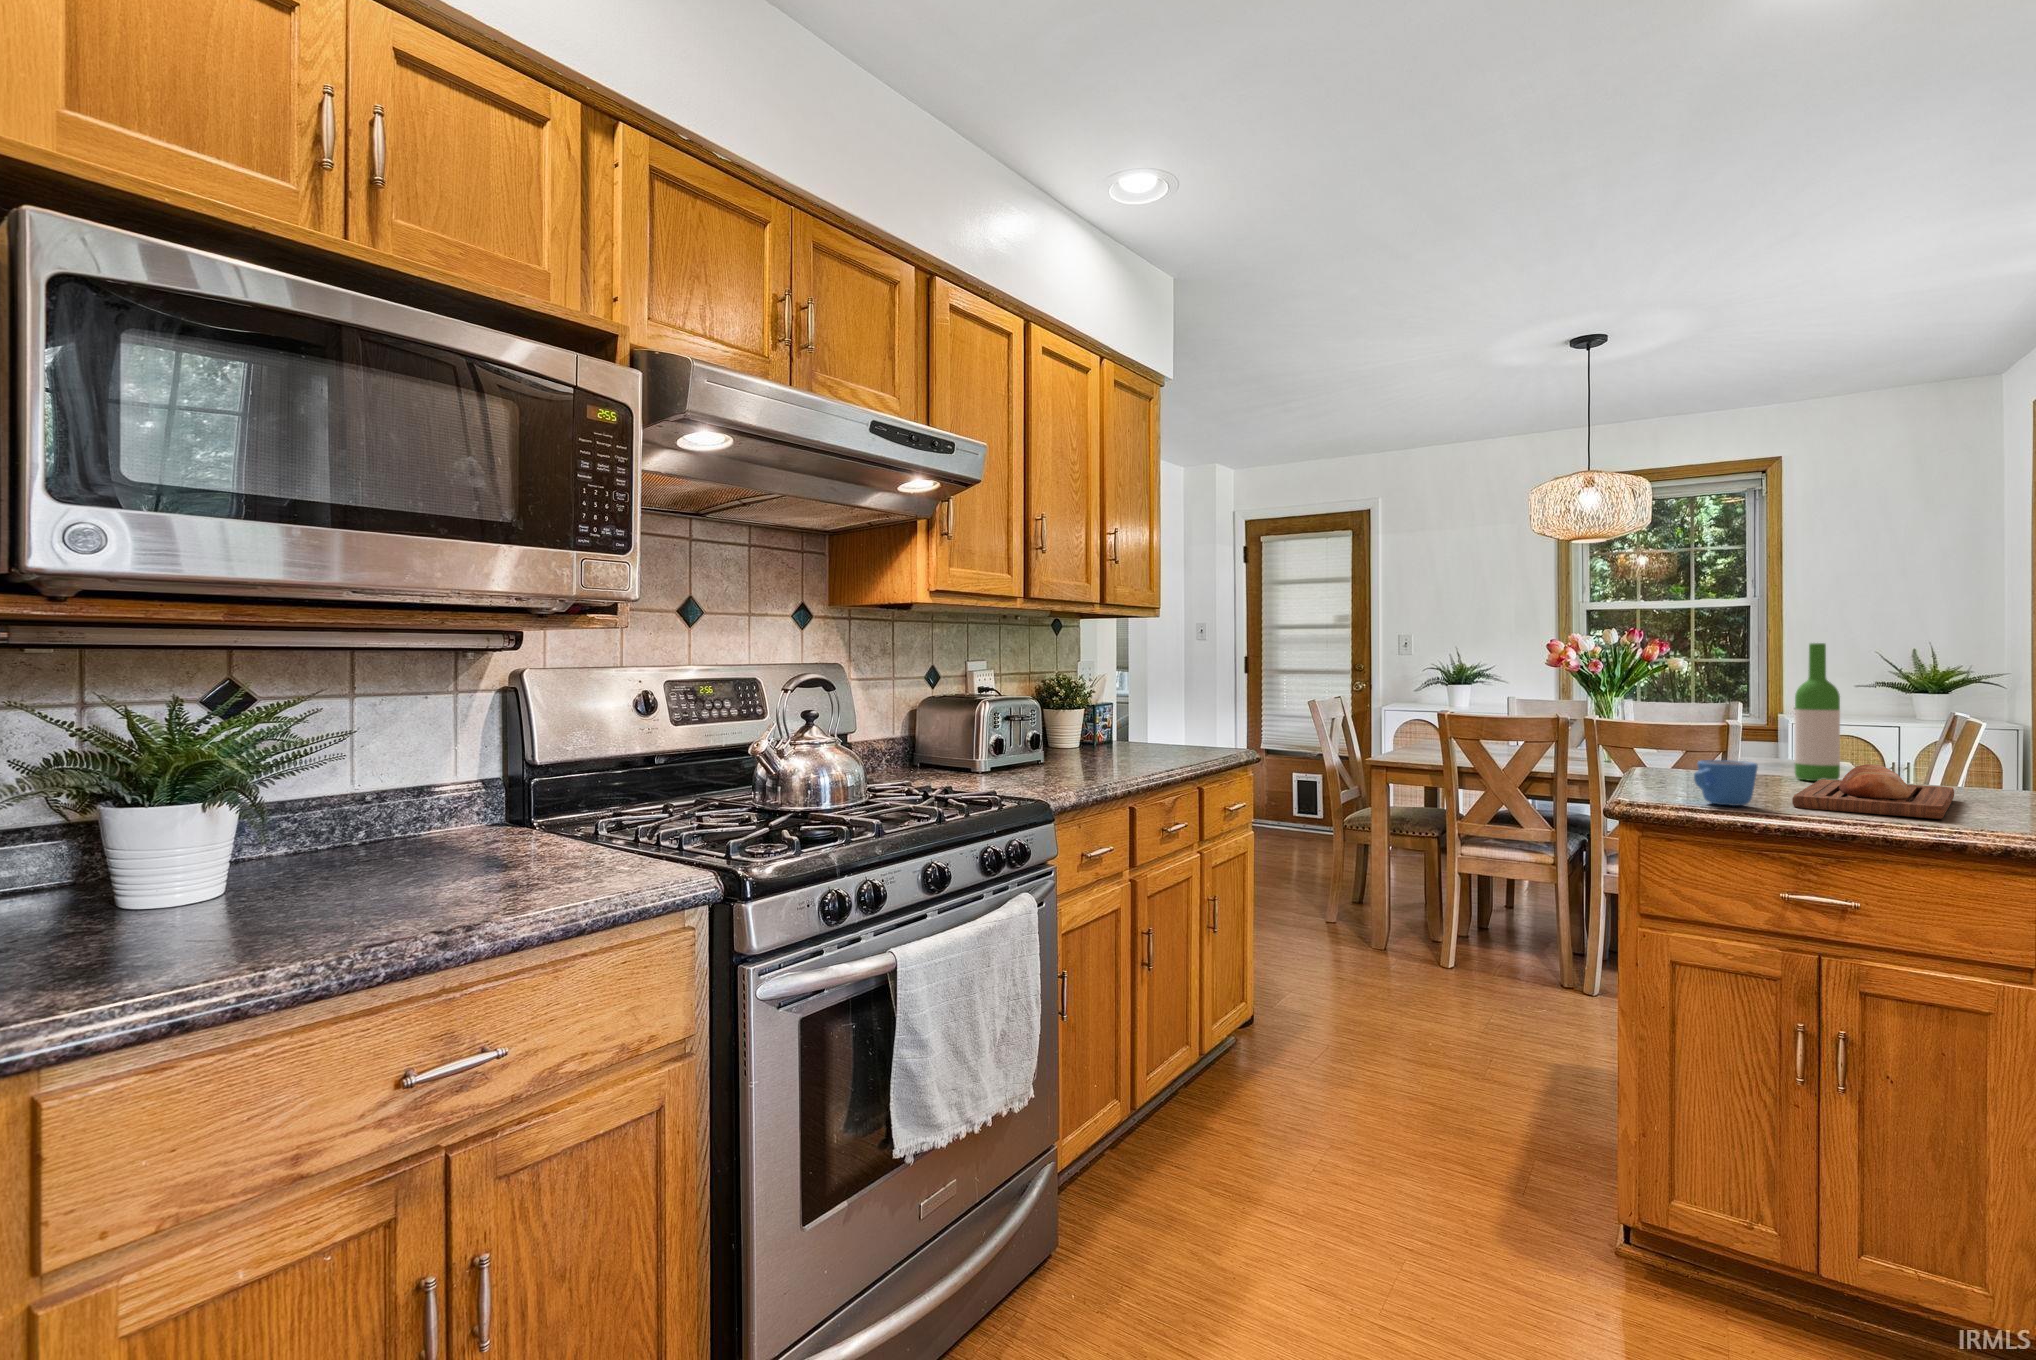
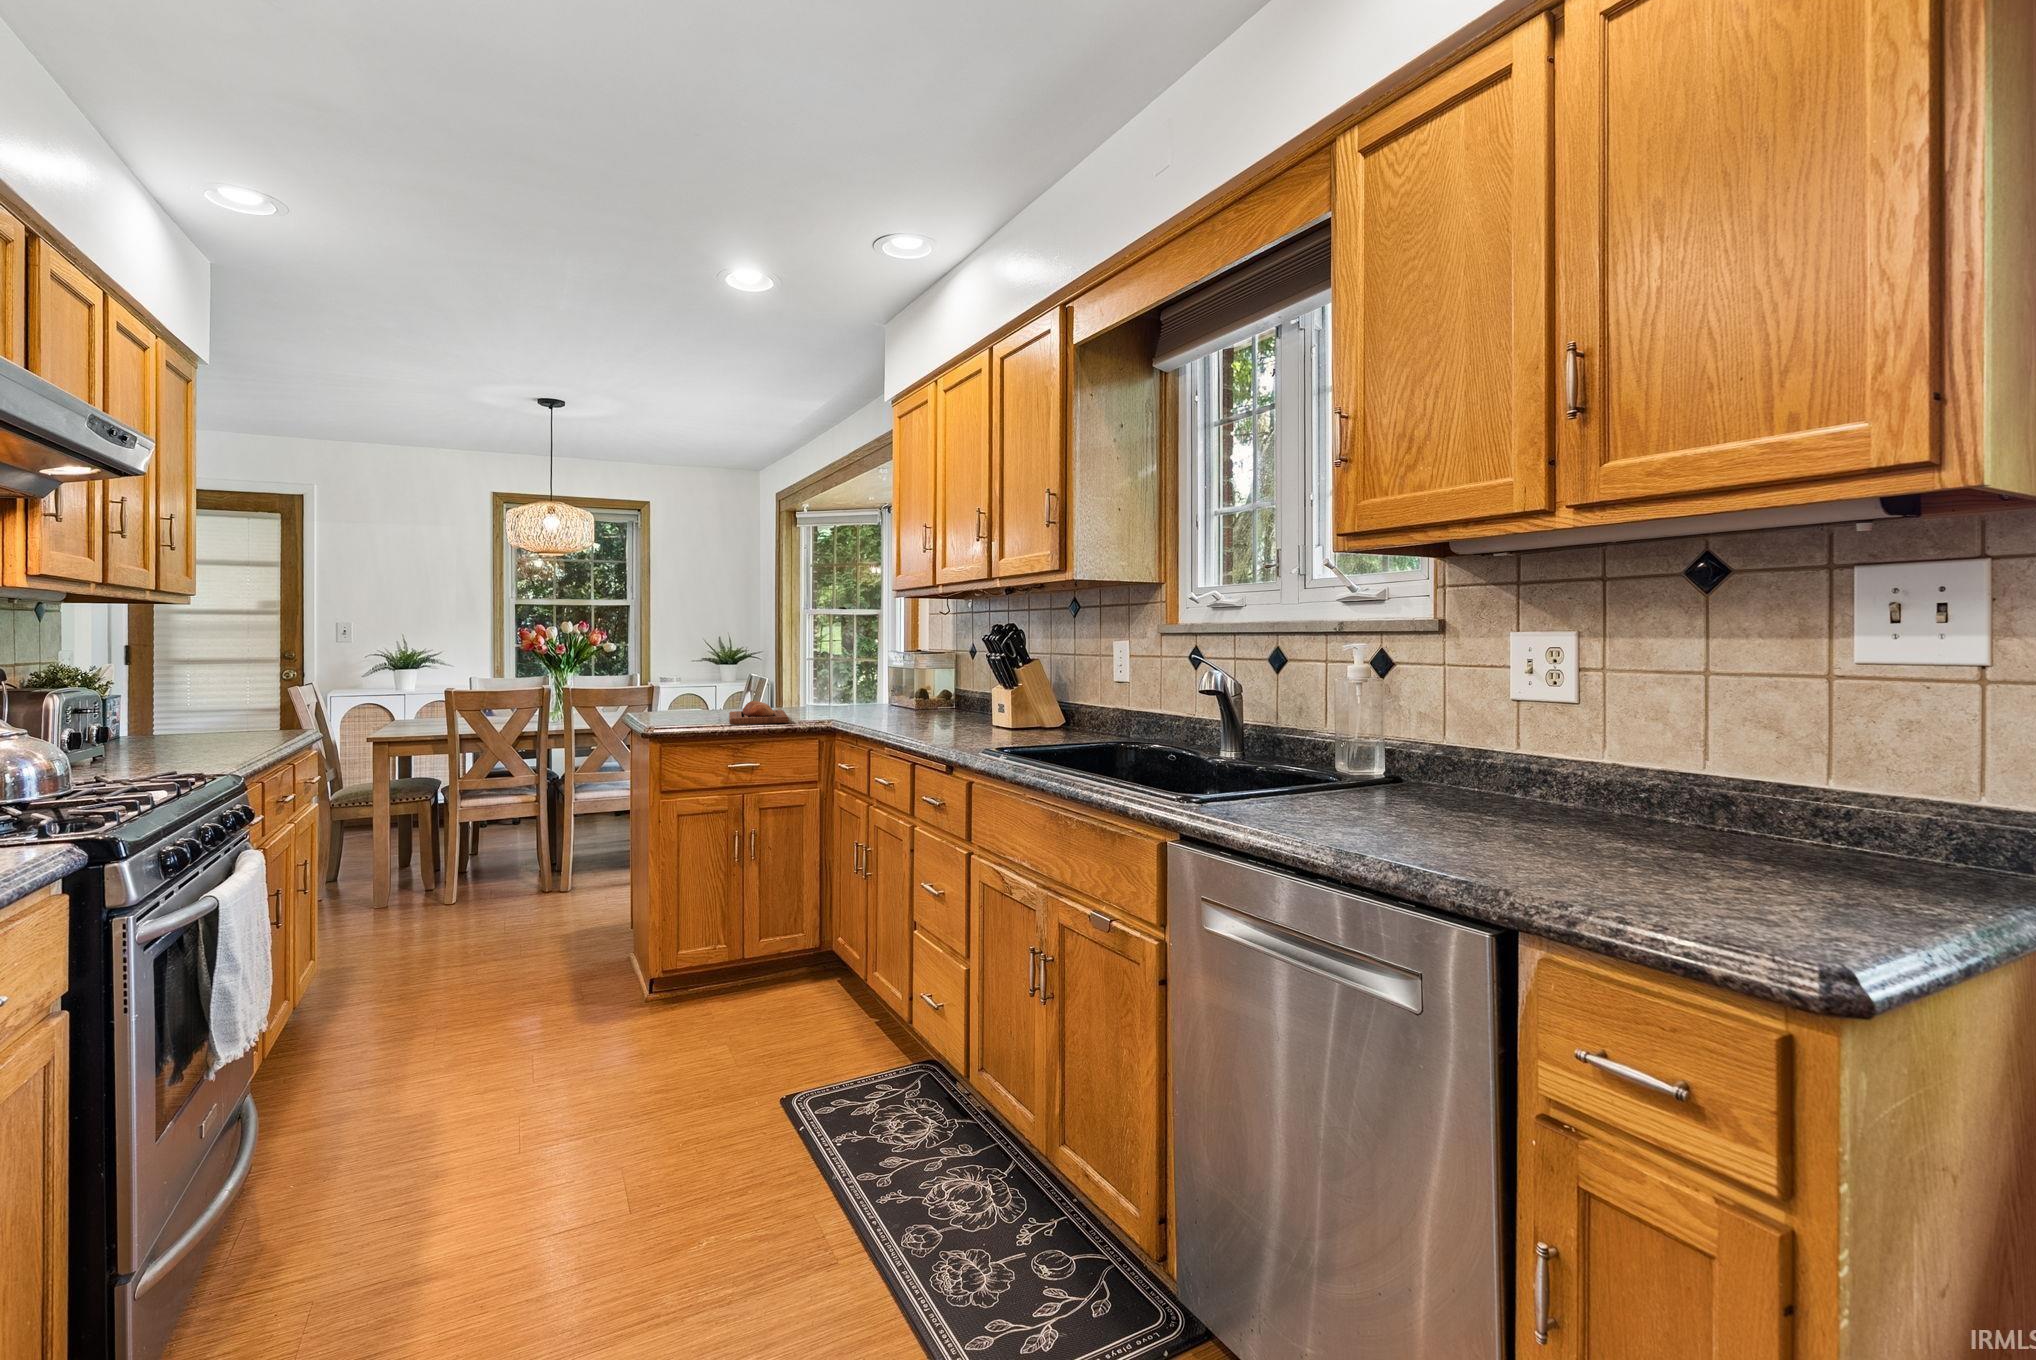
wine bottle: present [1795,643,1840,781] -> none [713,638,734,714]
mug: present [1694,760,1758,806] -> none [689,702,717,726]

